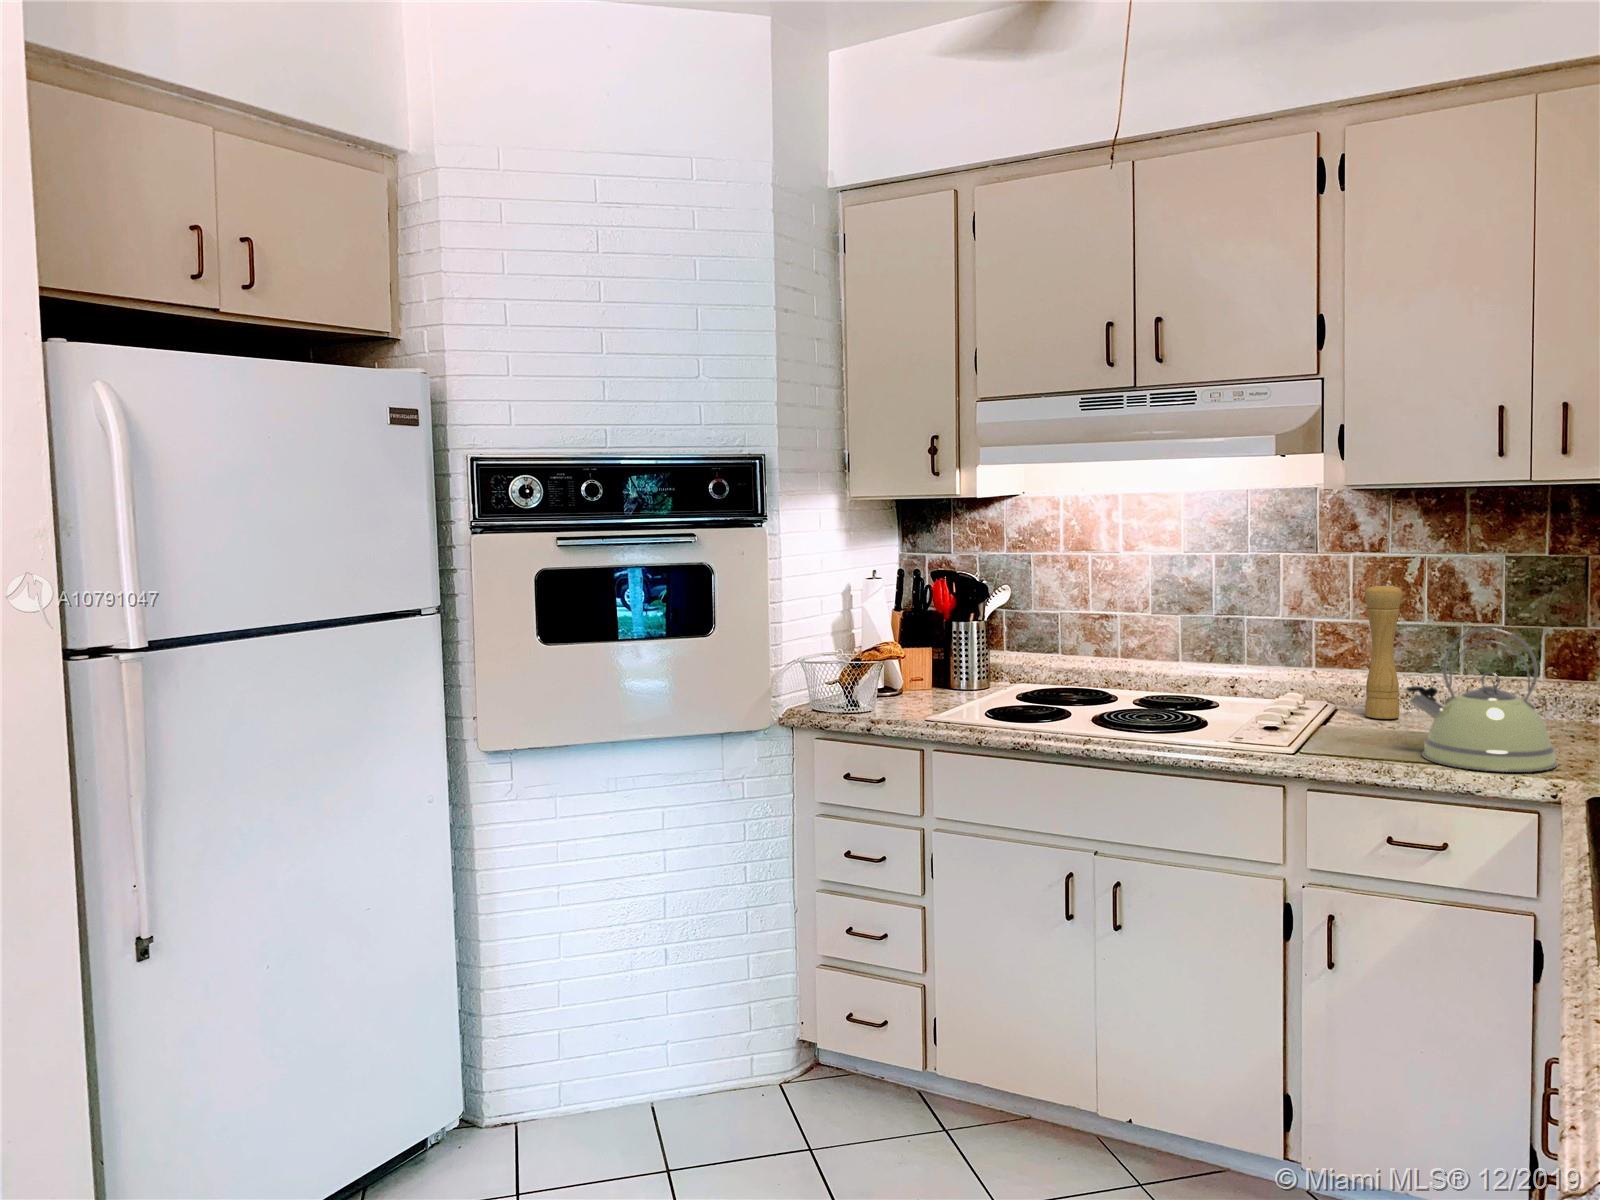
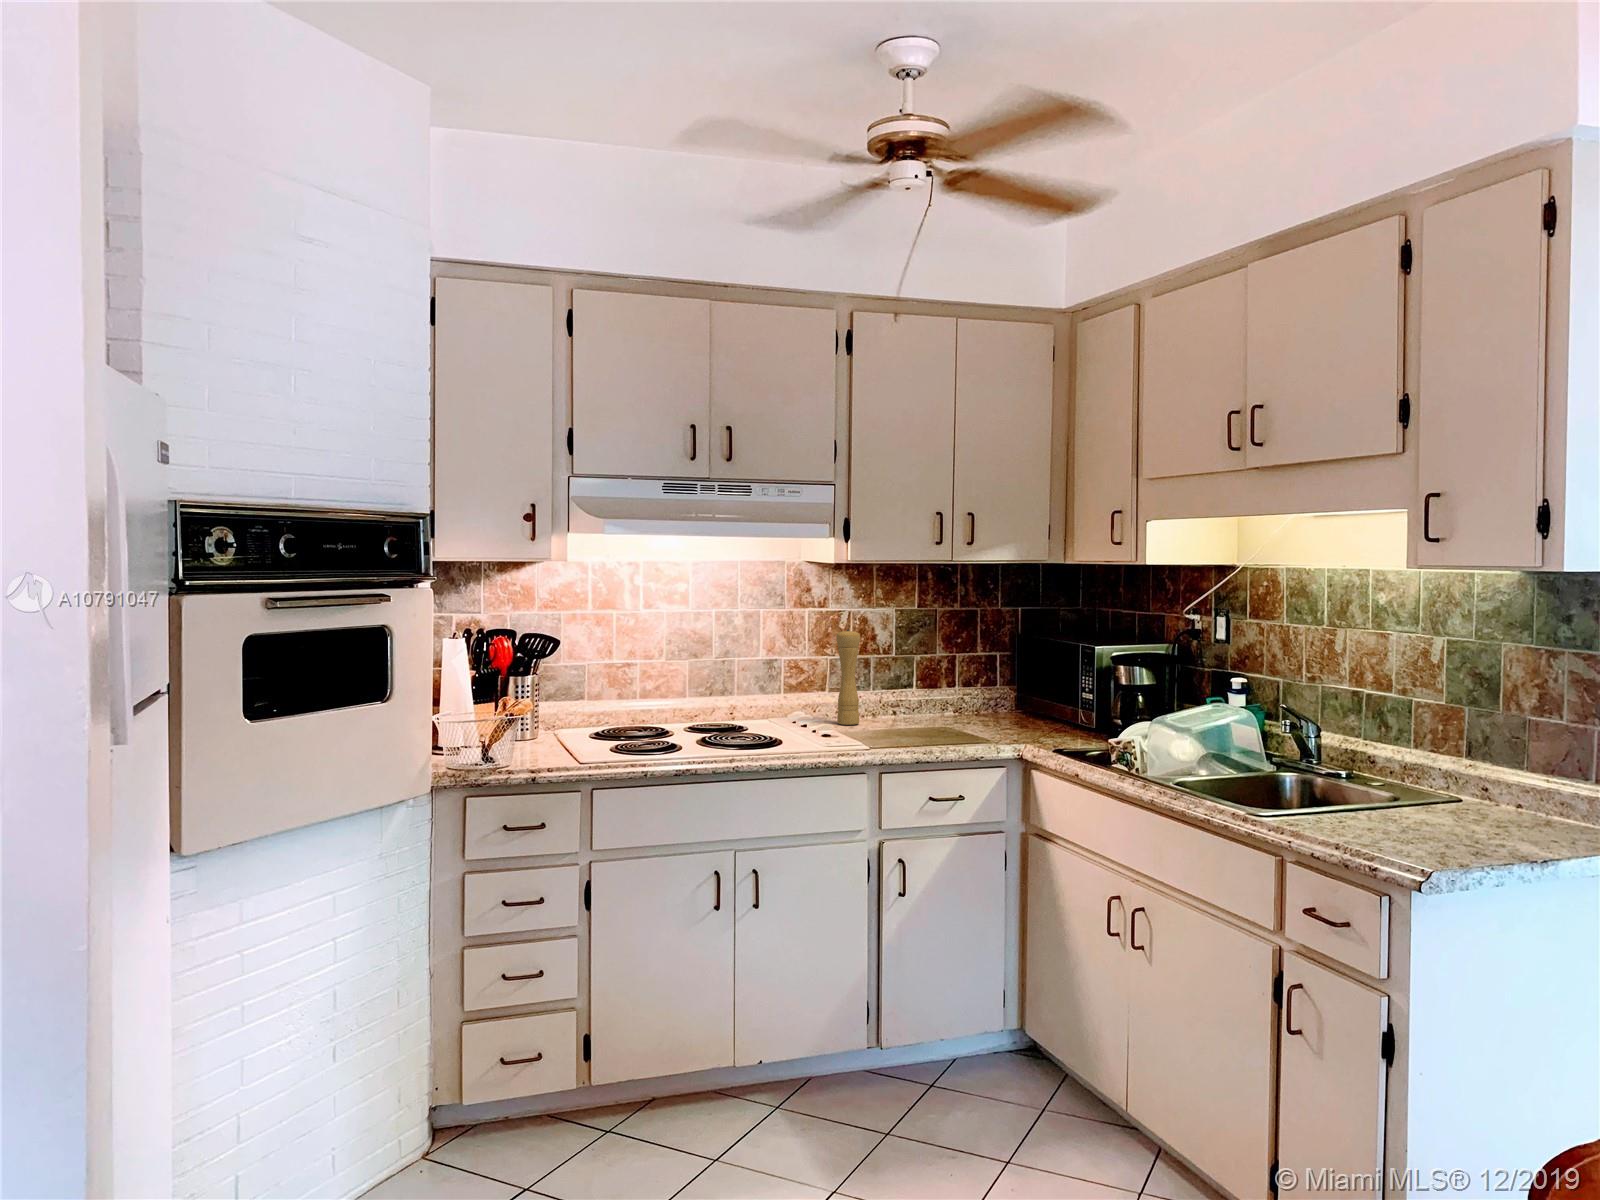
kettle: present [1406,628,1557,772] -> none [914,655,996,745]

